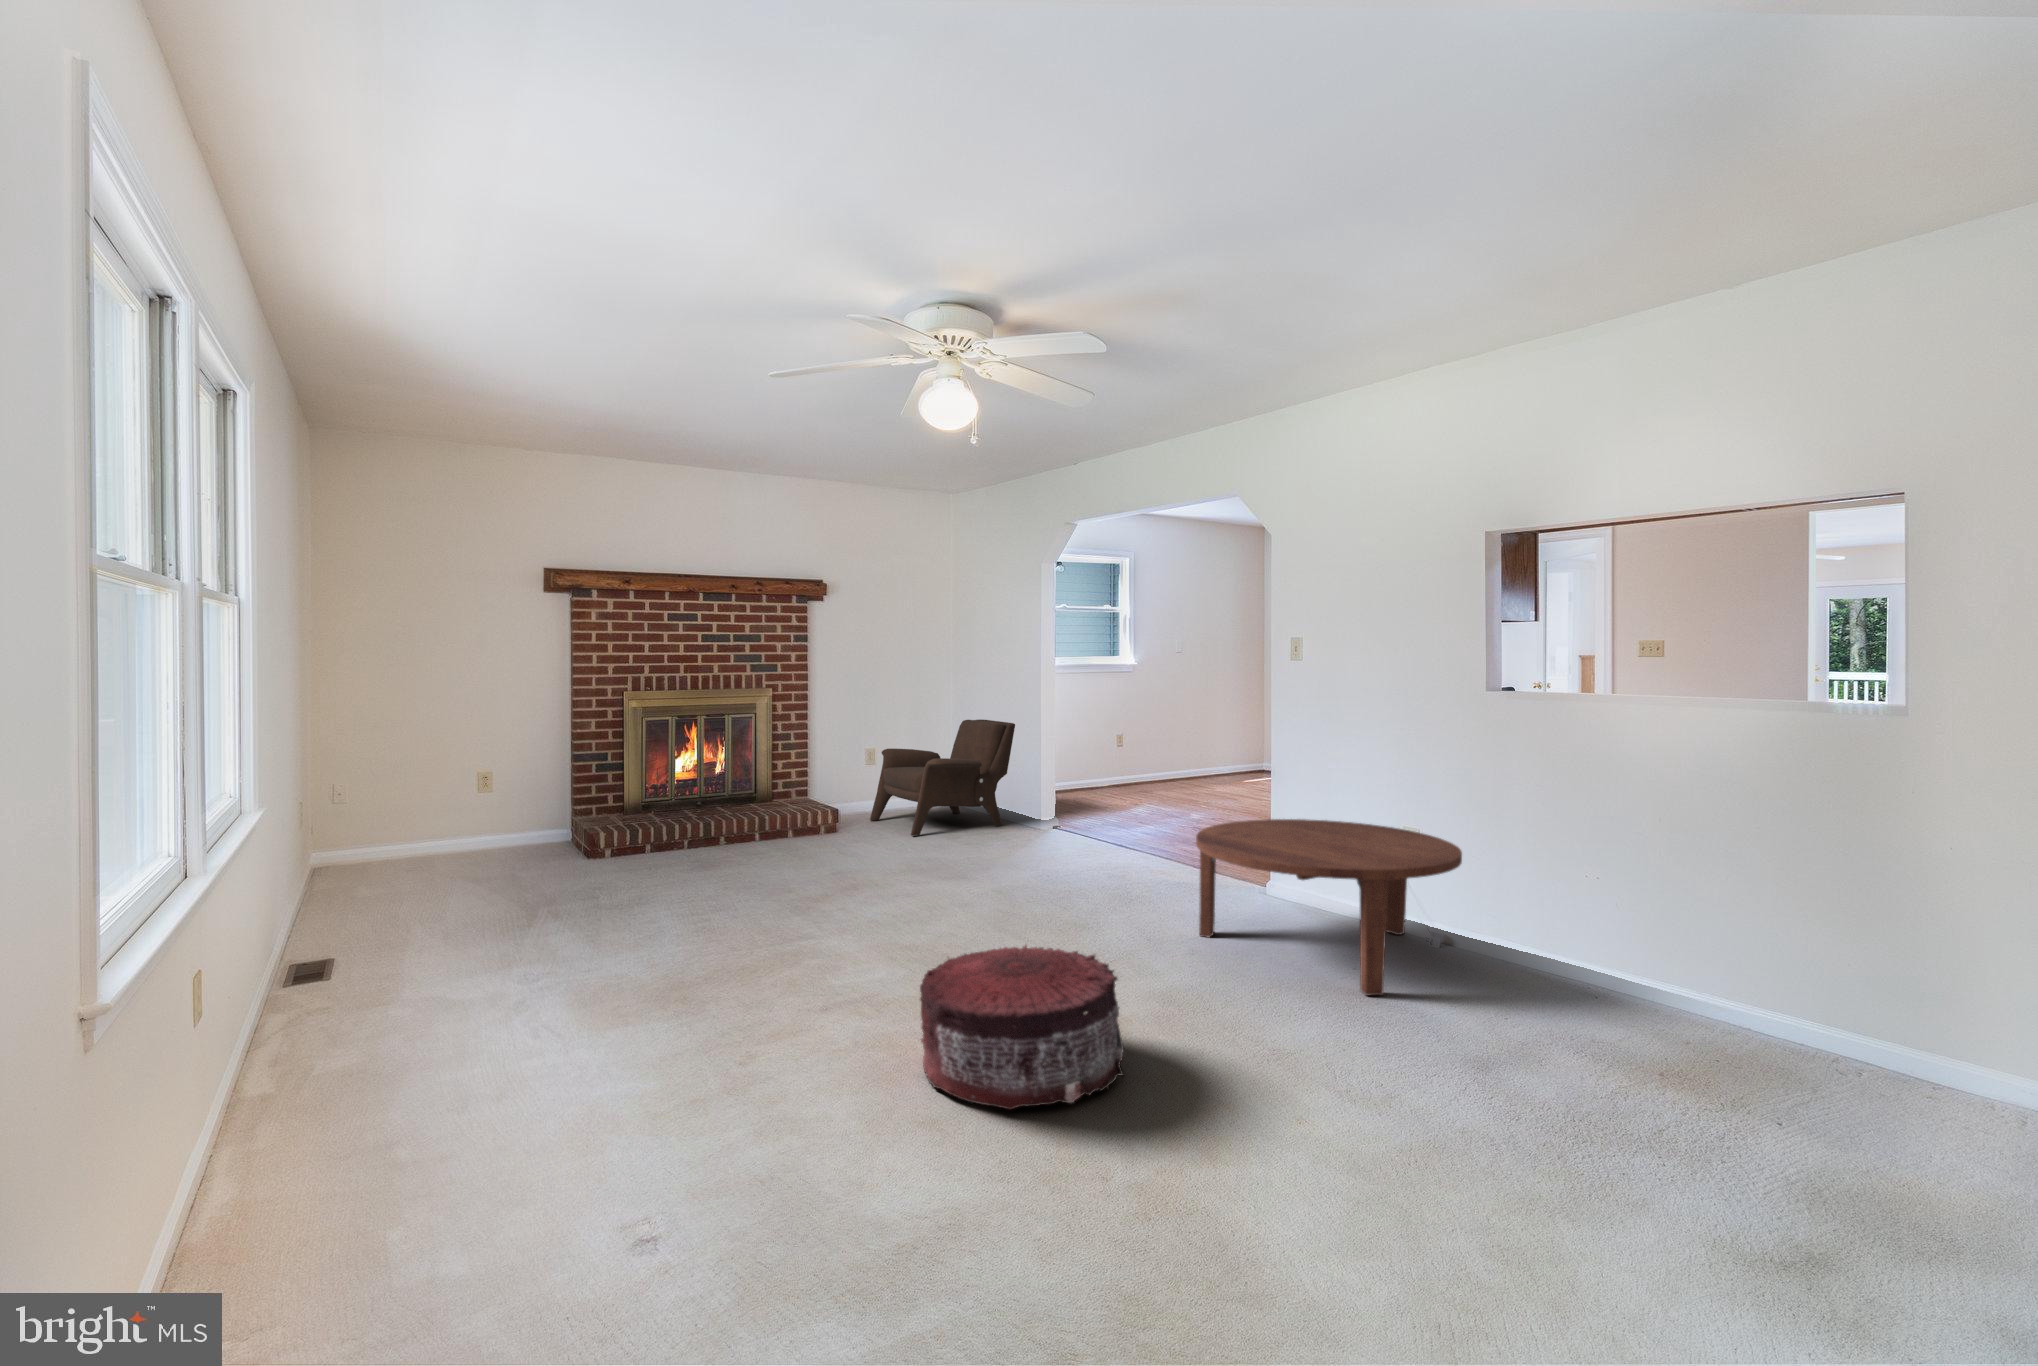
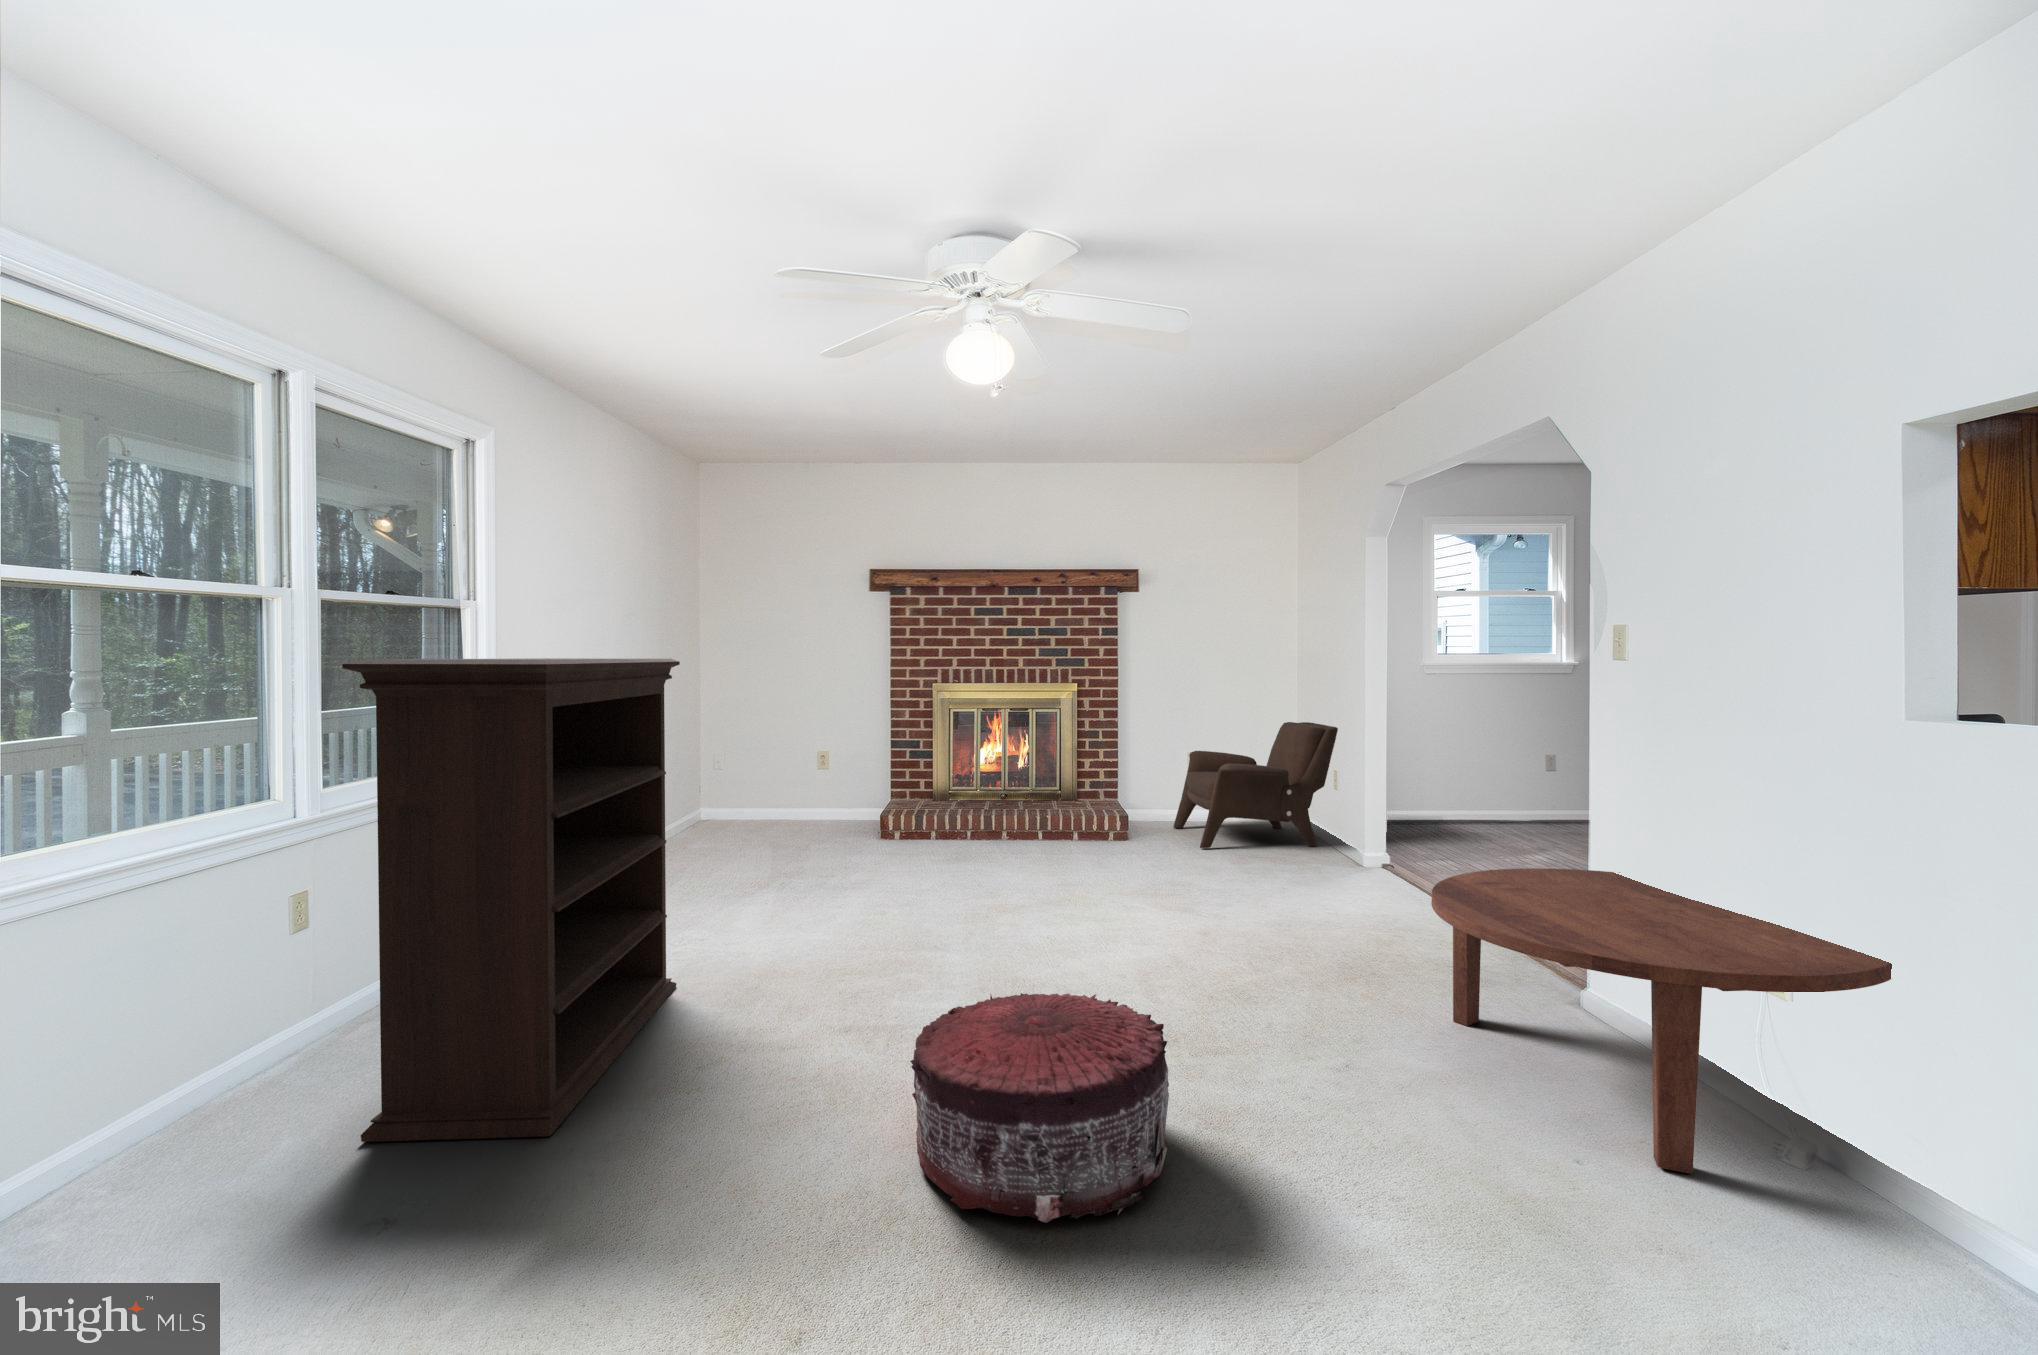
bookshelf: none [362,679,591,1205] -> present [342,658,680,1142]

